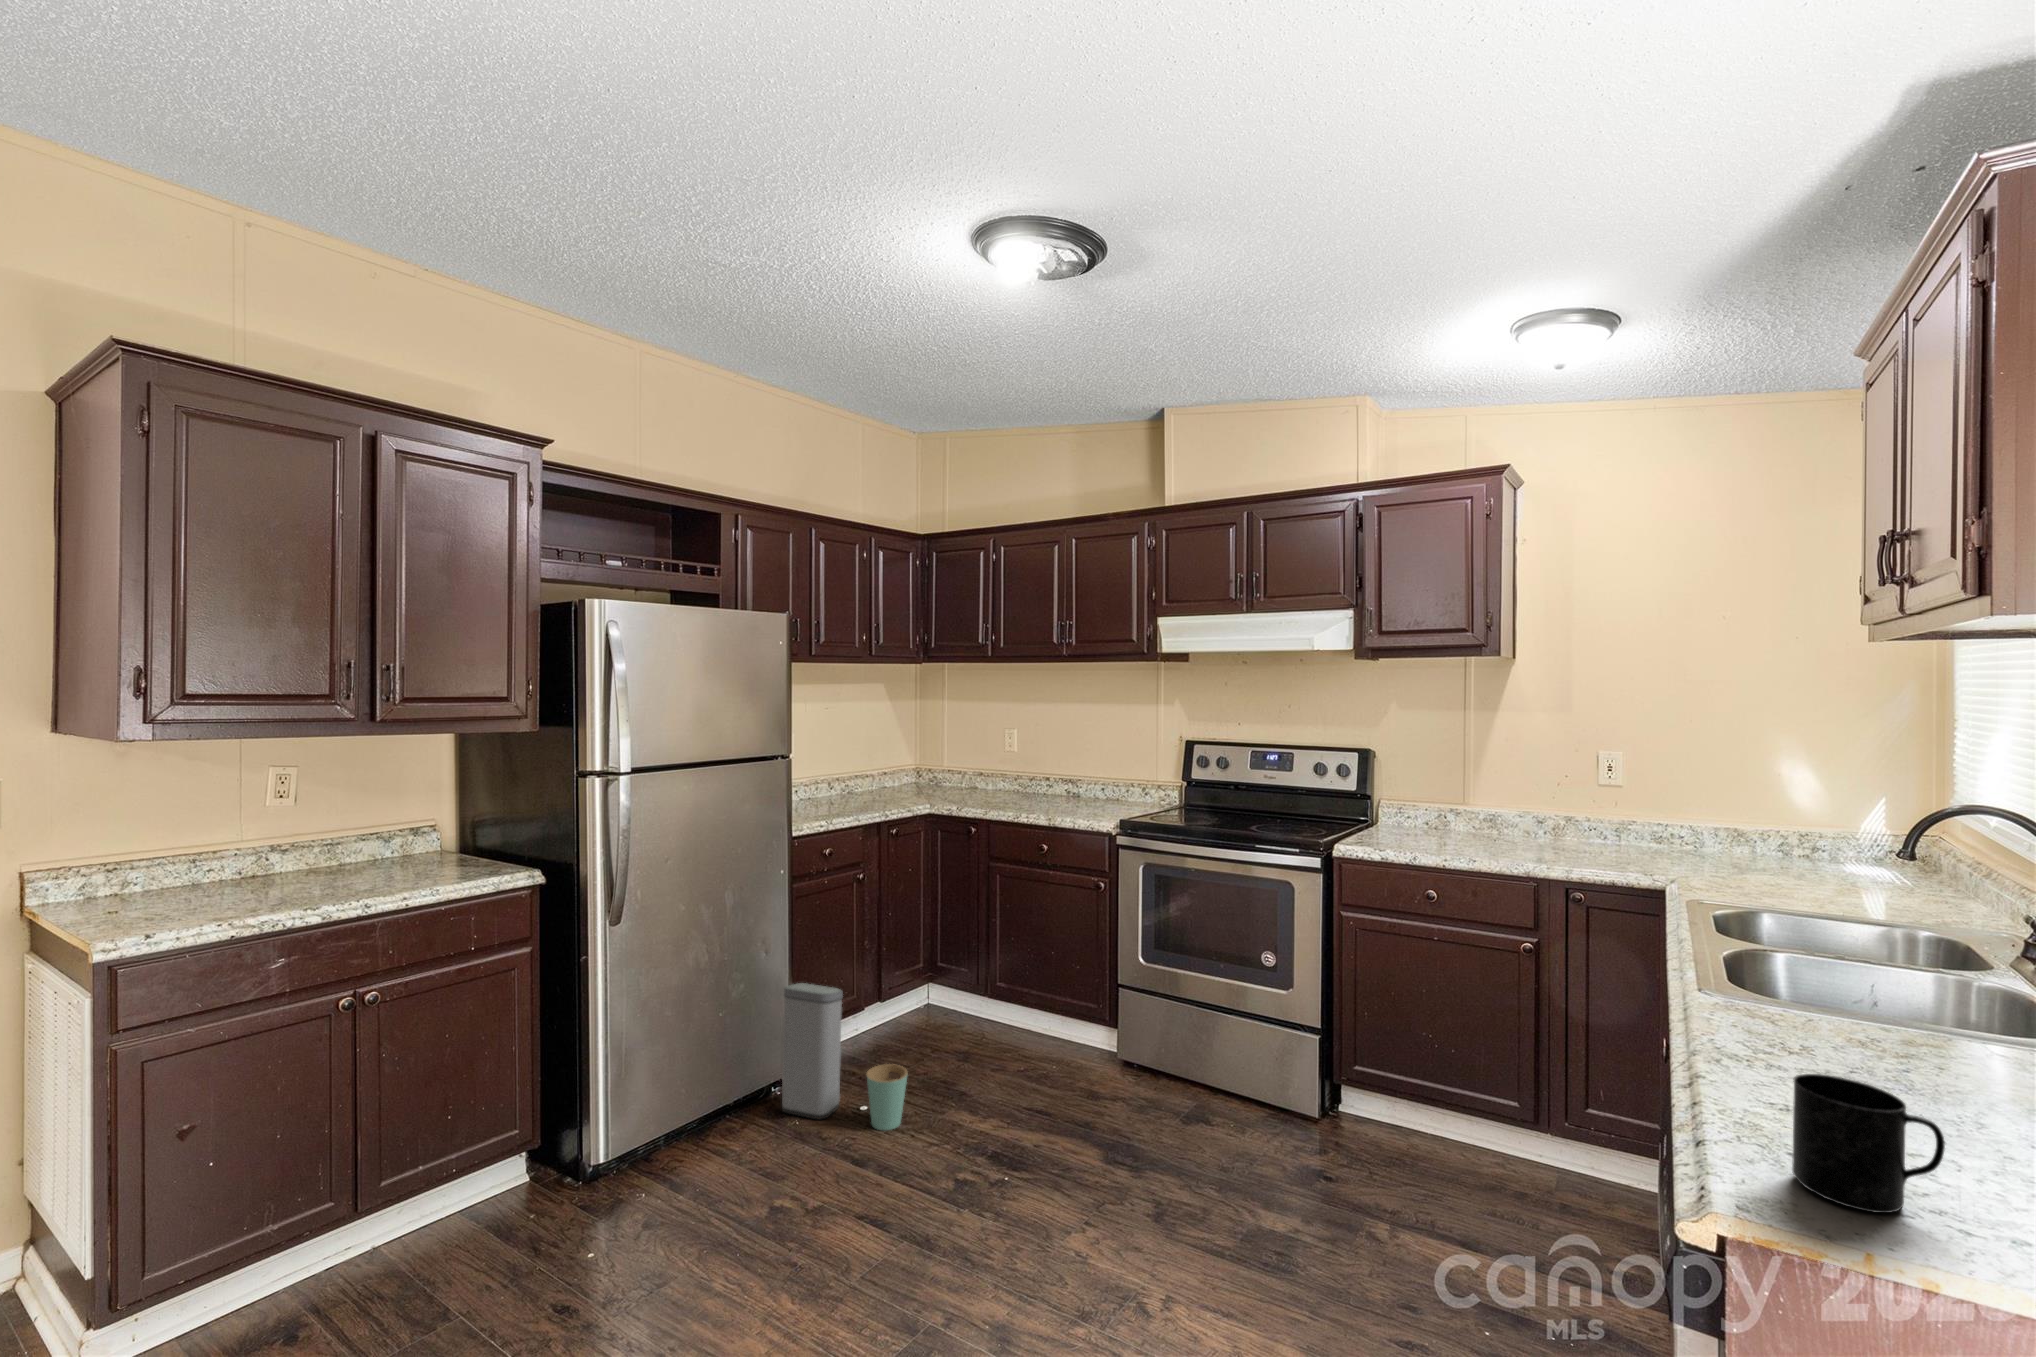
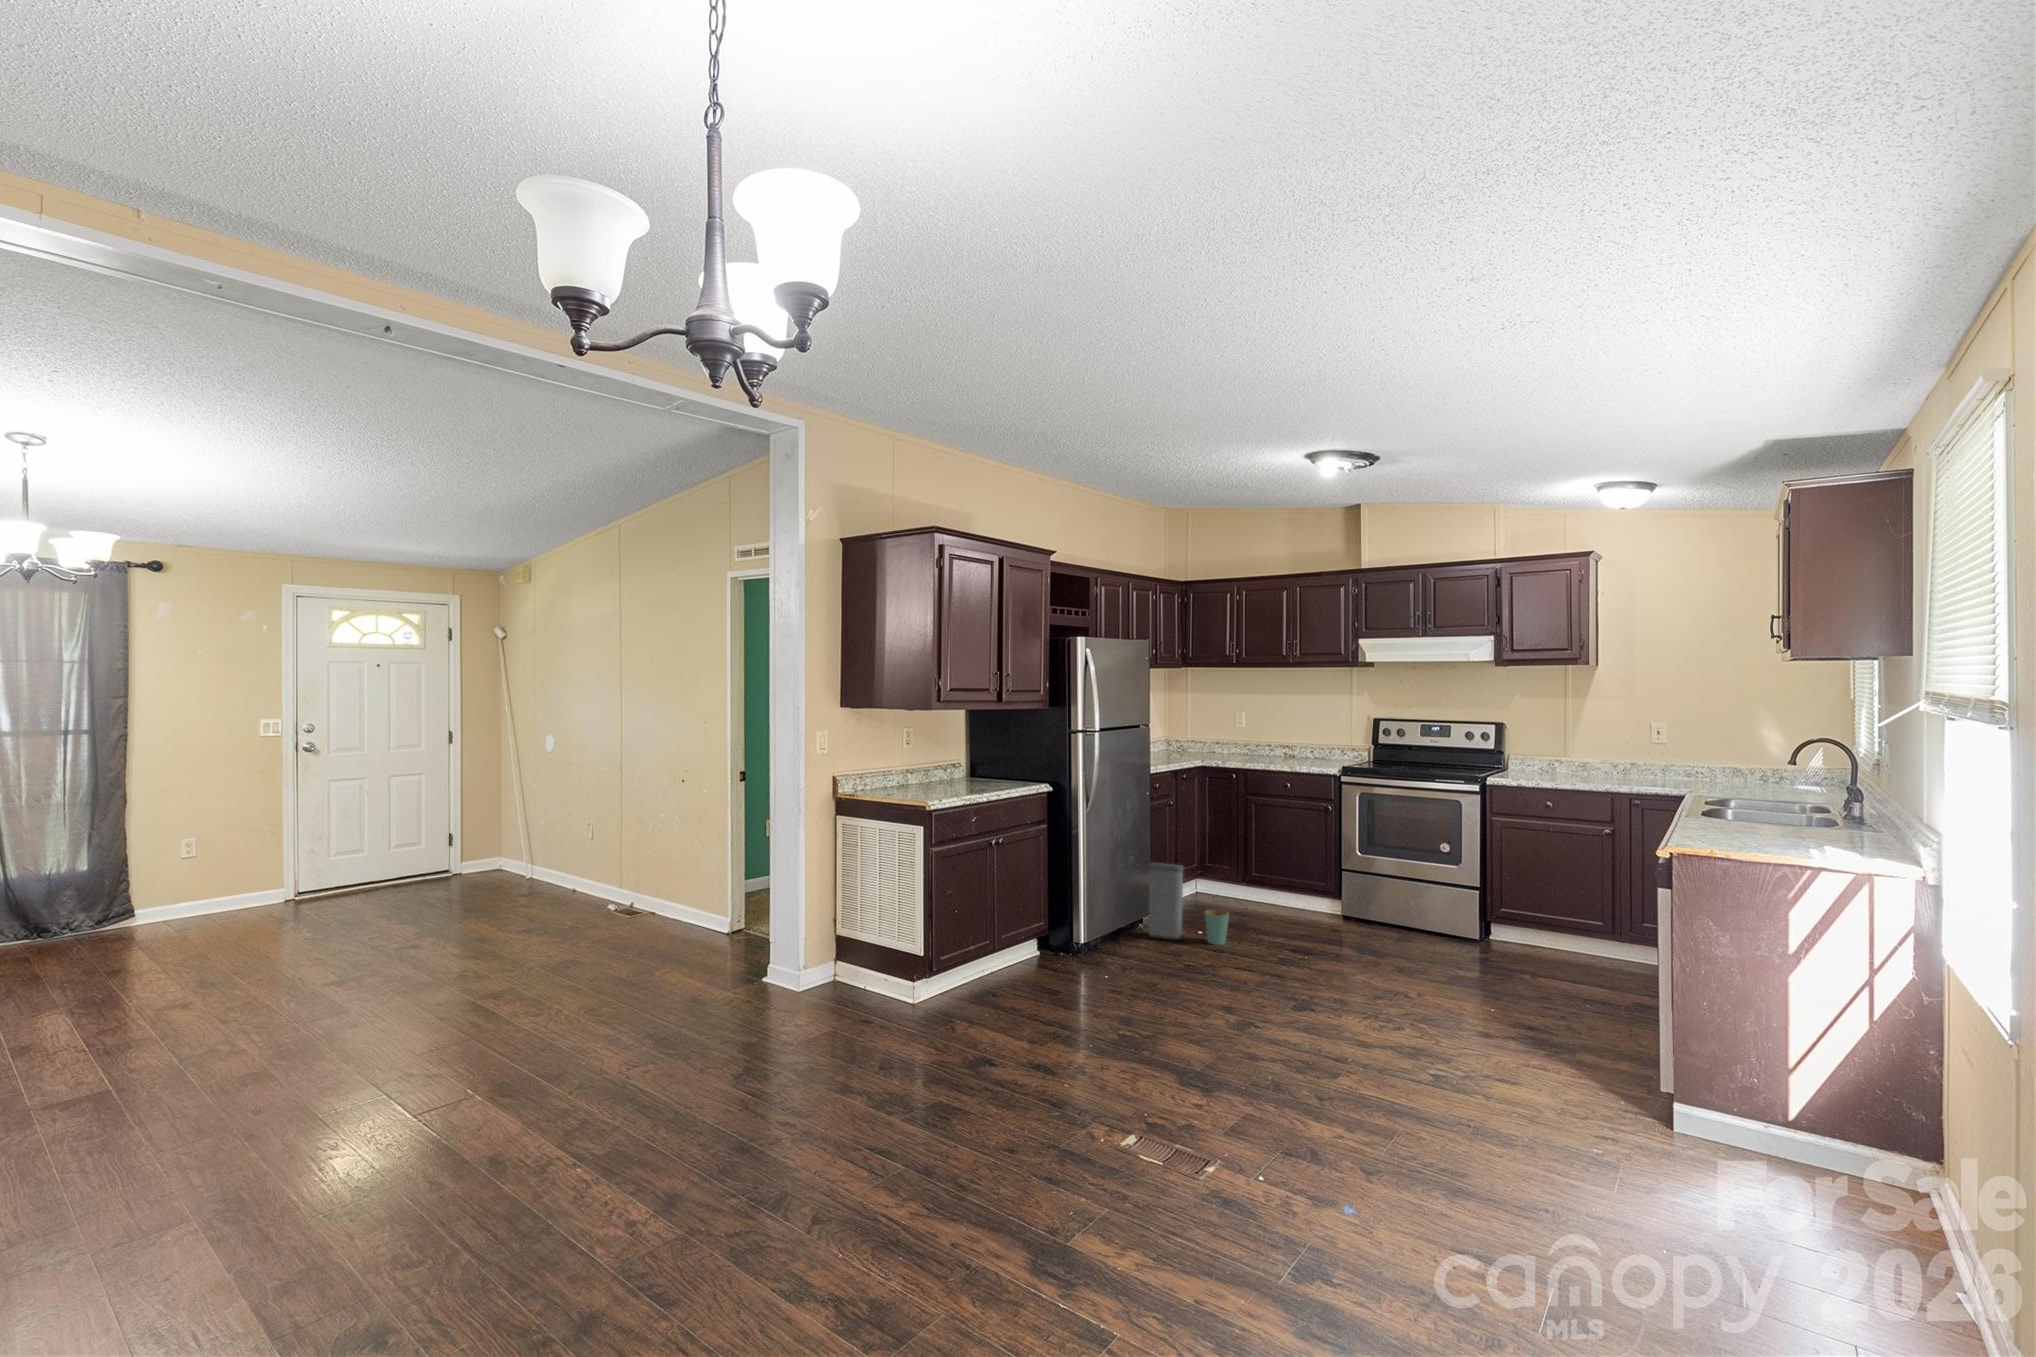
mug: present [1792,1074,1945,1213] -> none [1698,808,1741,844]

